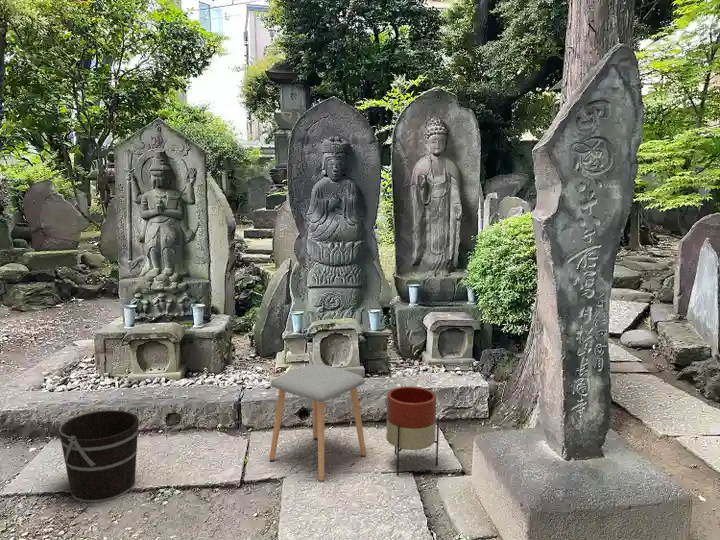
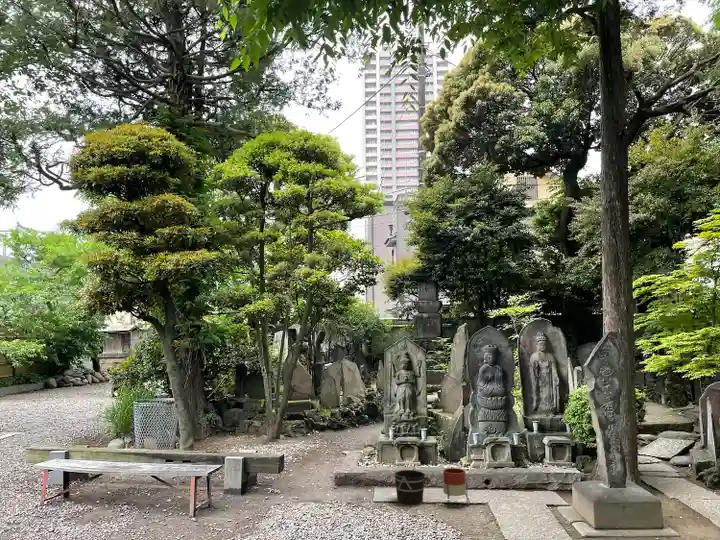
stool: present [269,364,366,482] -> none [476,455,520,505]
planter: present [386,386,439,476] -> present [443,468,468,508]

